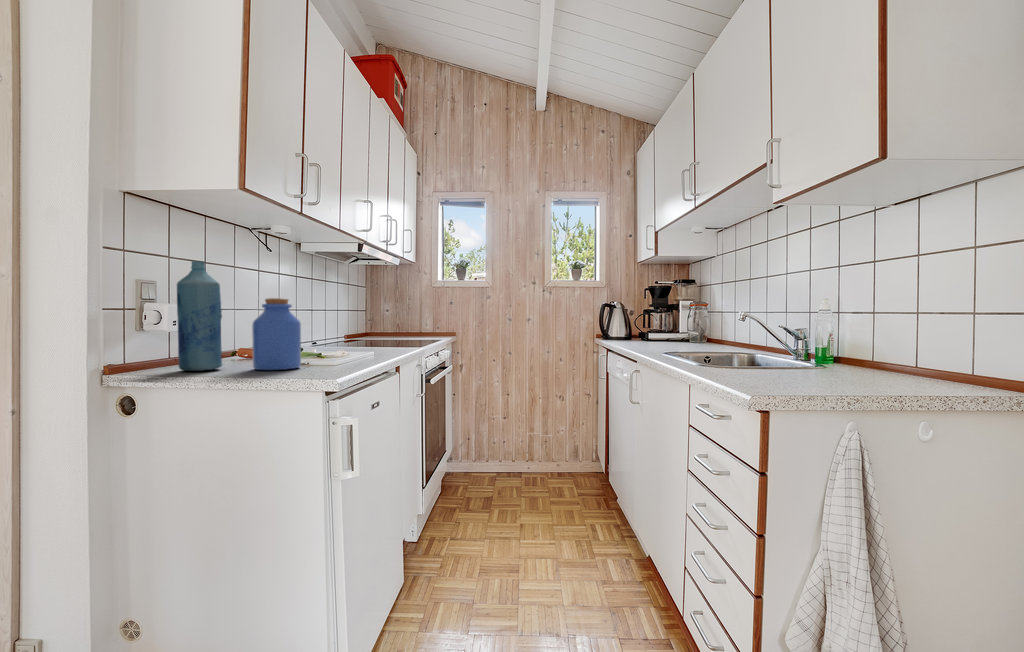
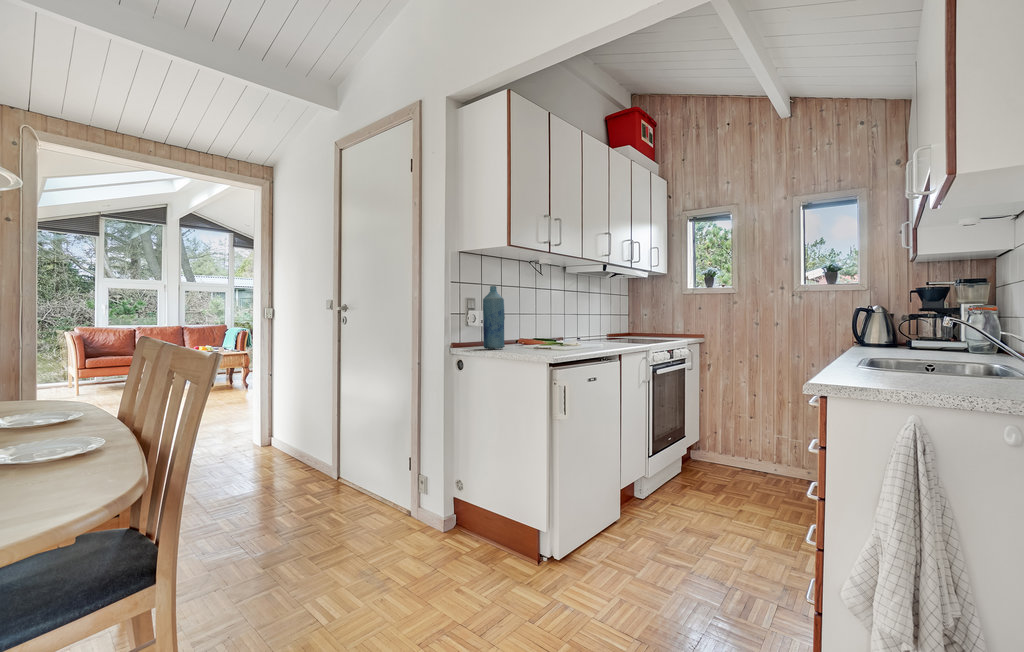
jar: present [252,298,301,370] -> none [519,306,546,350]

